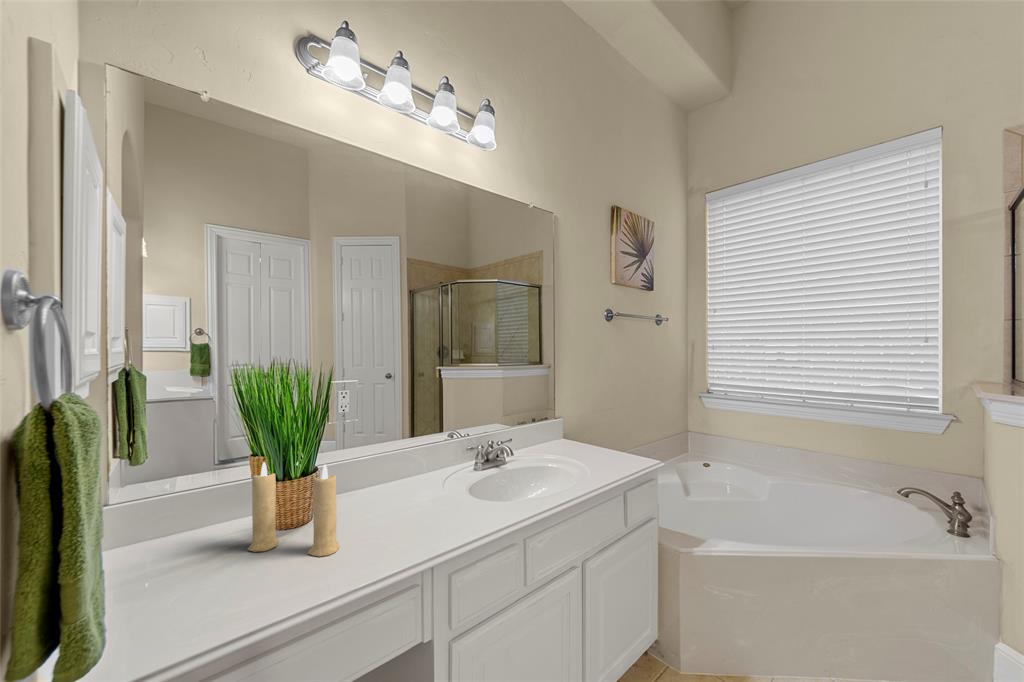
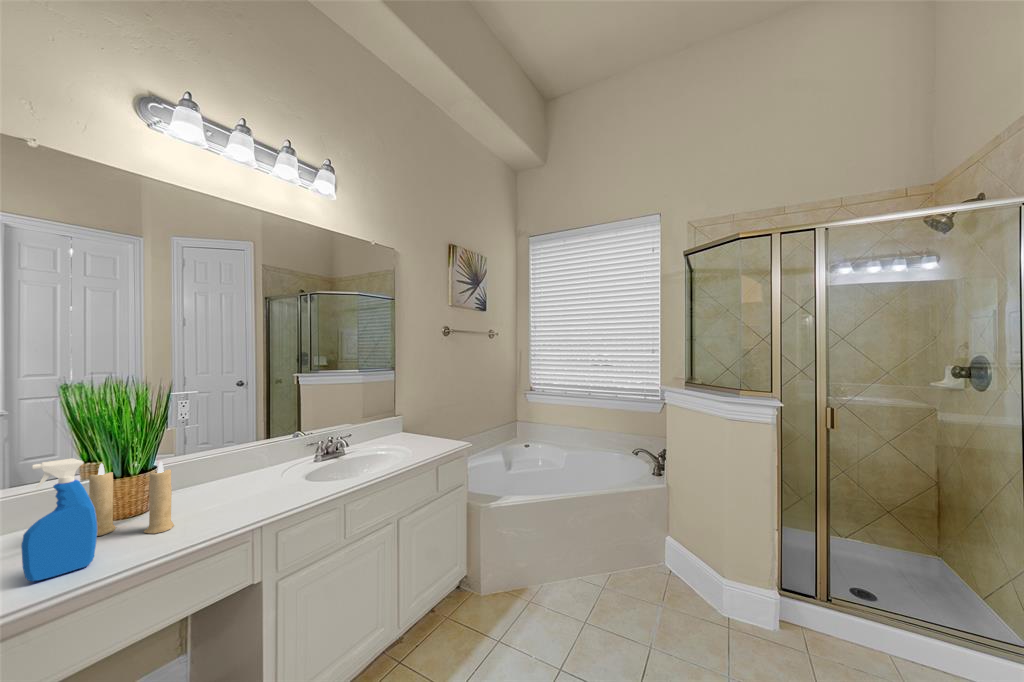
spray bottle: none [183,456,261,613] -> present [21,458,97,581]

